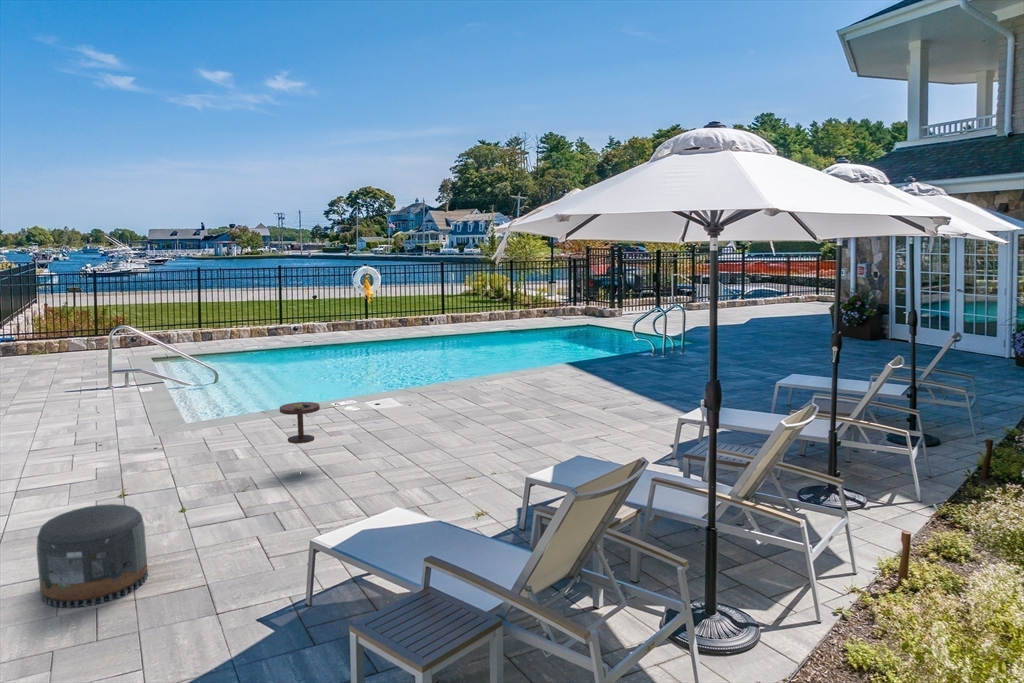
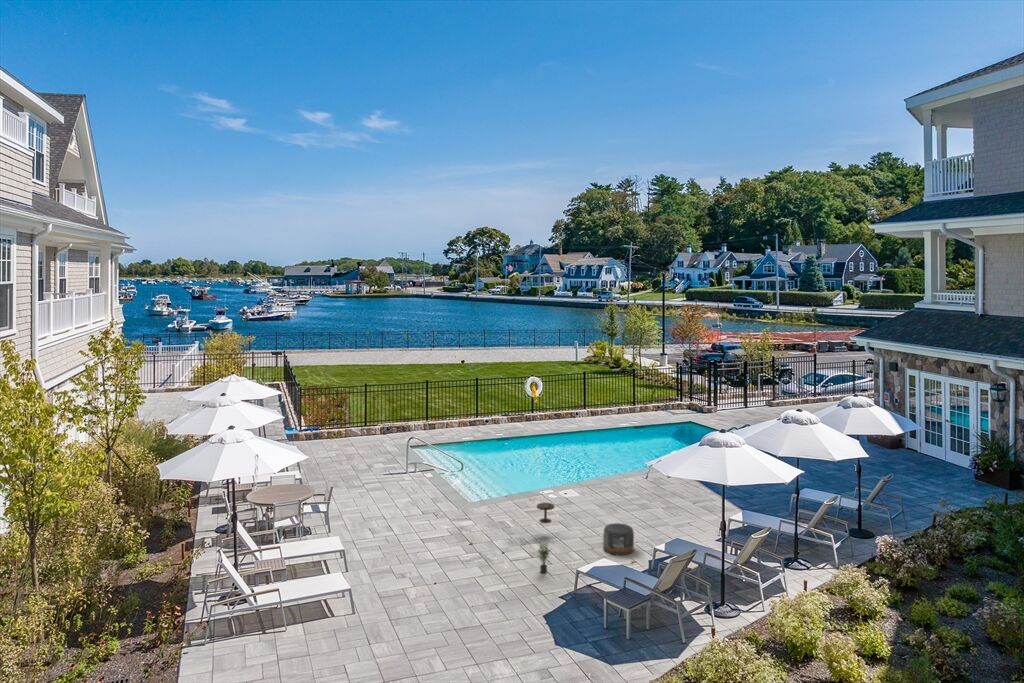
potted plant: none [211,469,274,555] -> present [537,541,550,573]
pouf: present [37,504,148,608] -> present [603,523,634,555]

